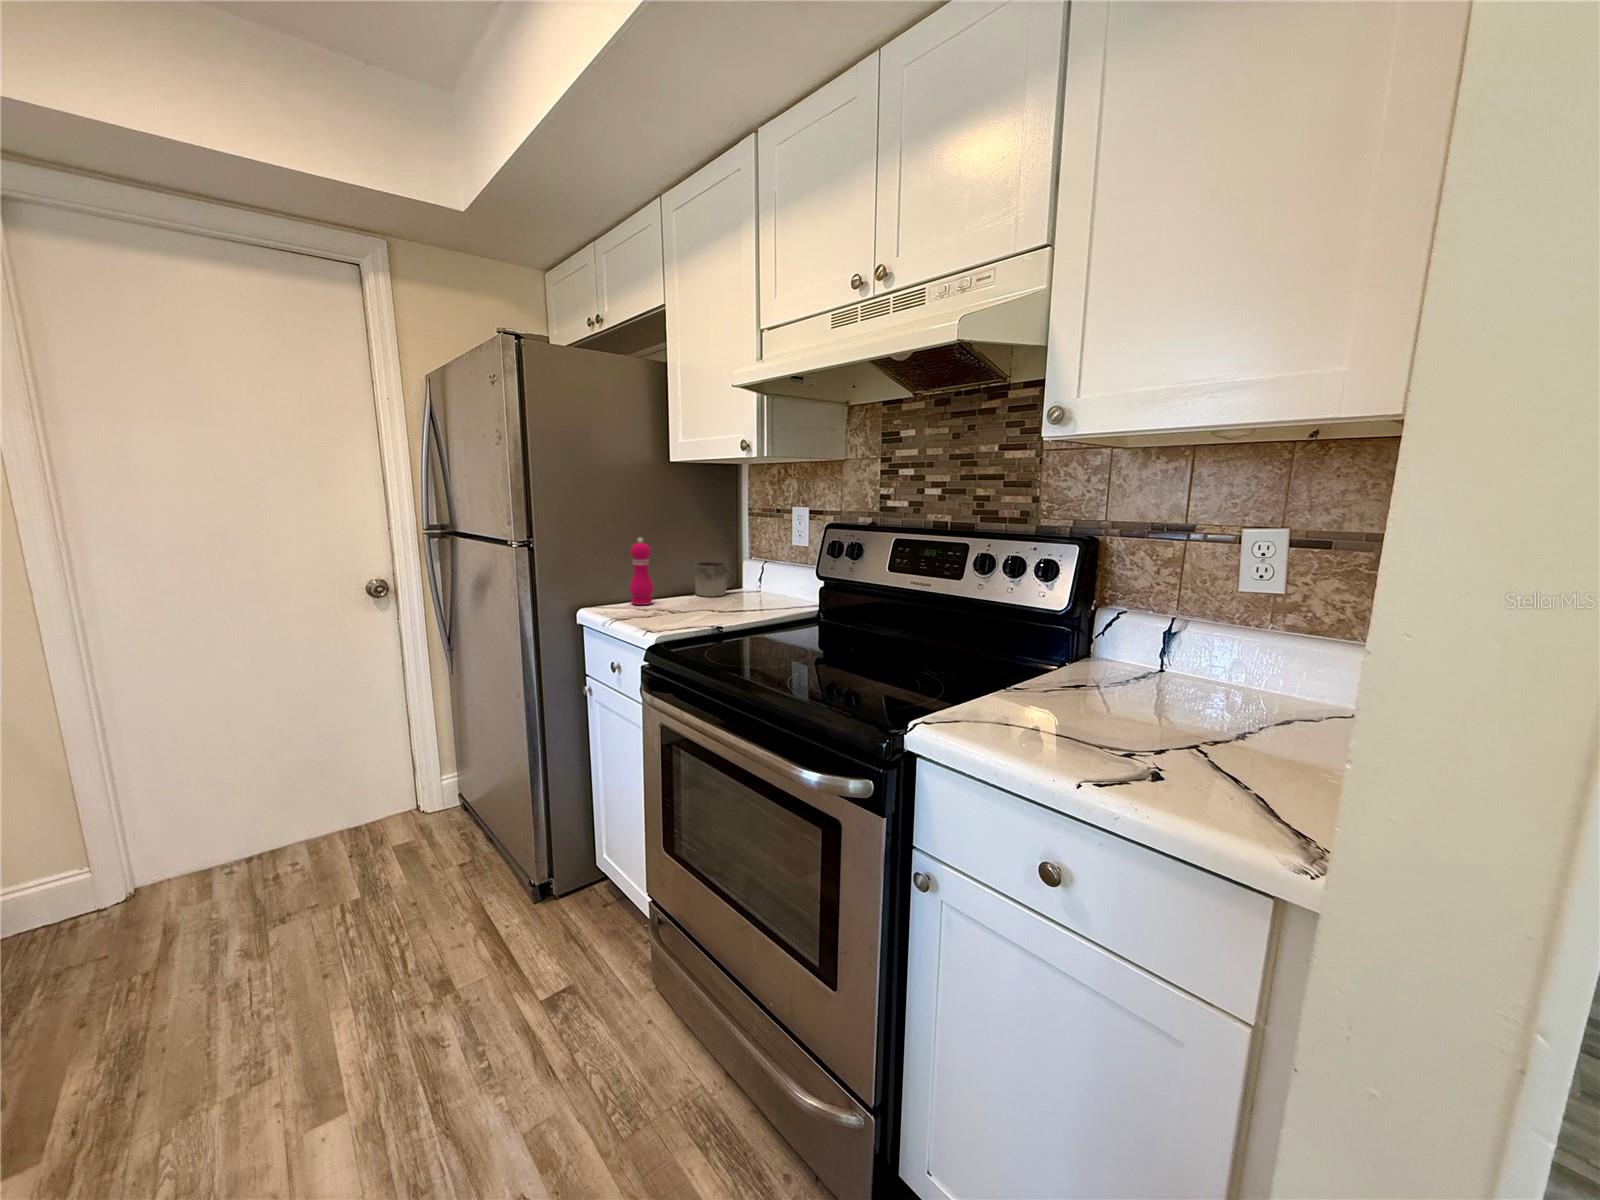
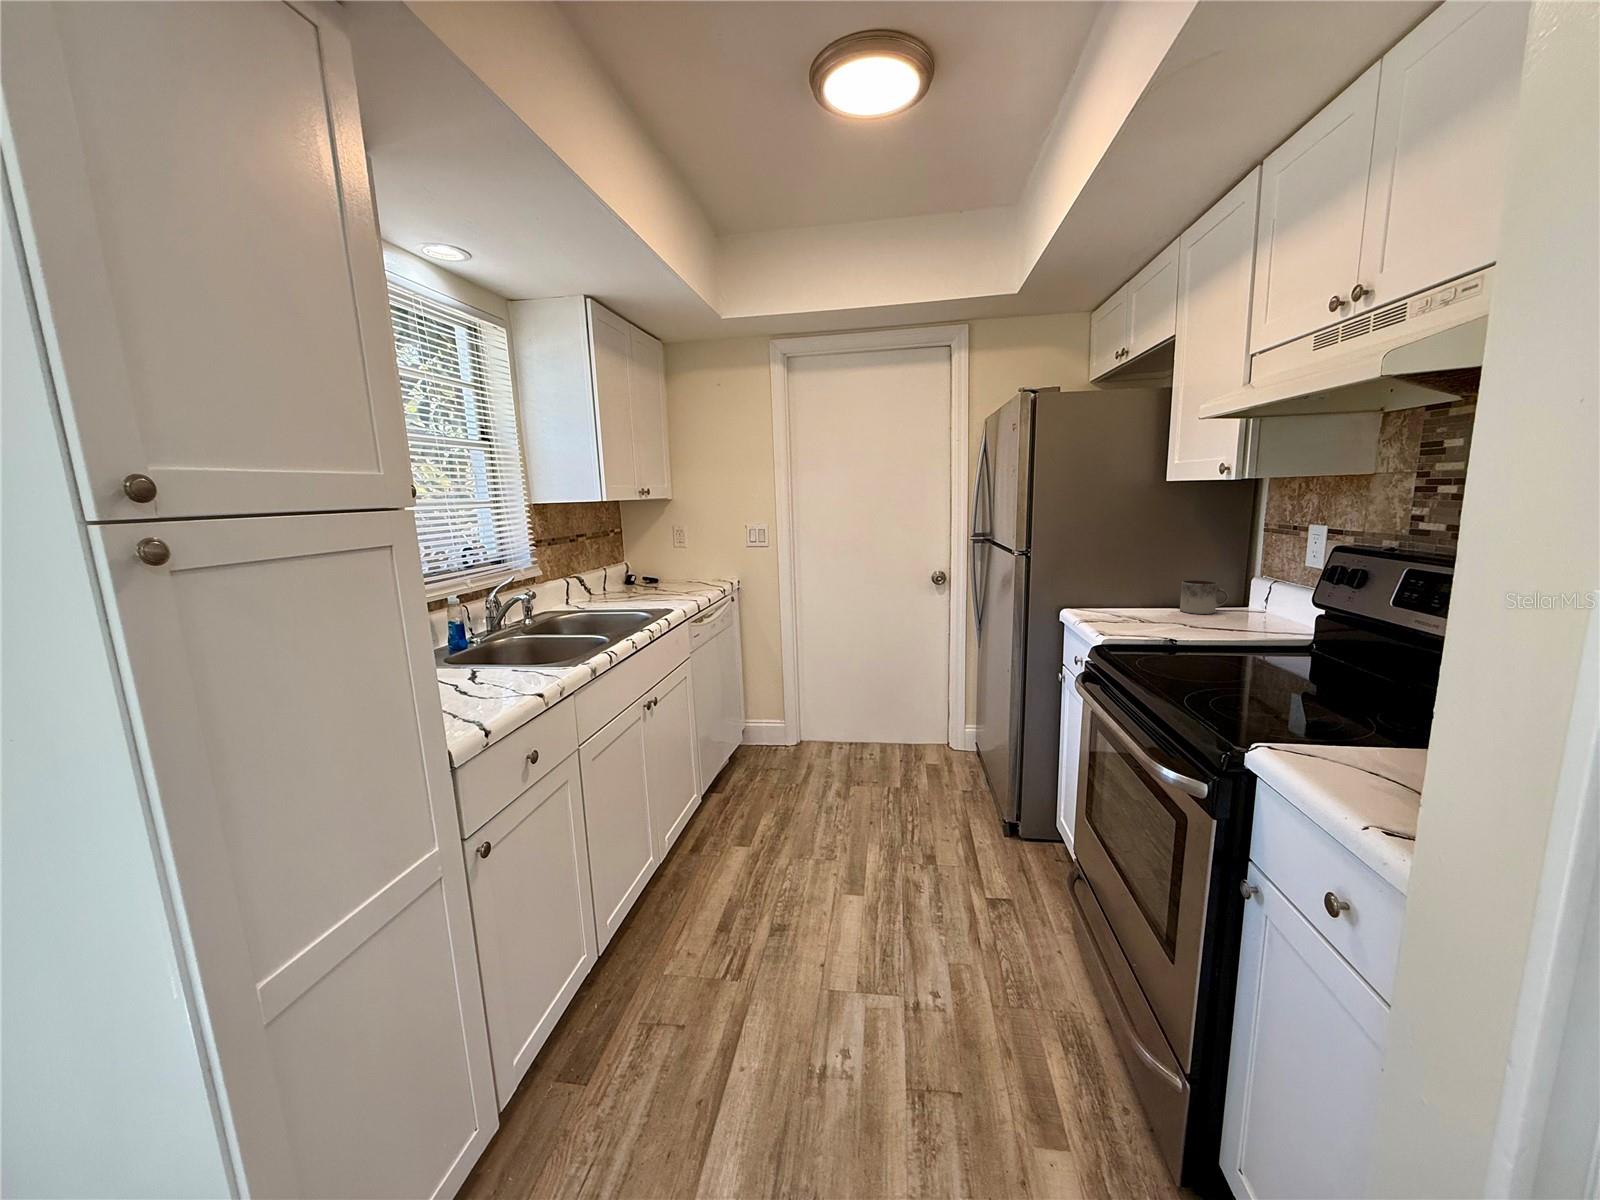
pepper mill: present [629,538,654,605] -> none [1107,554,1131,613]

